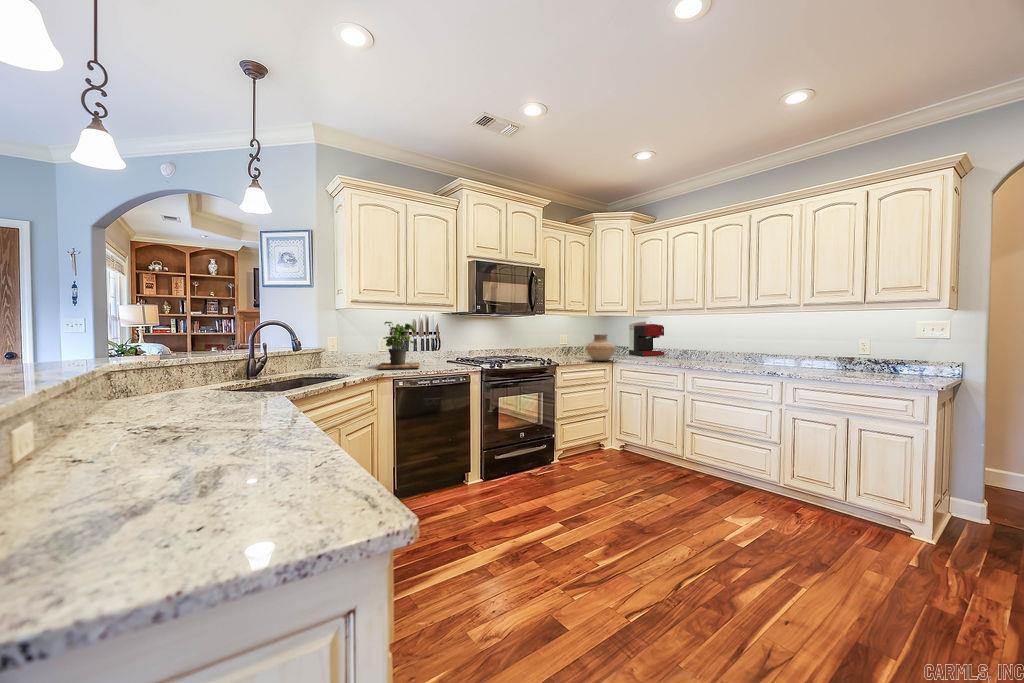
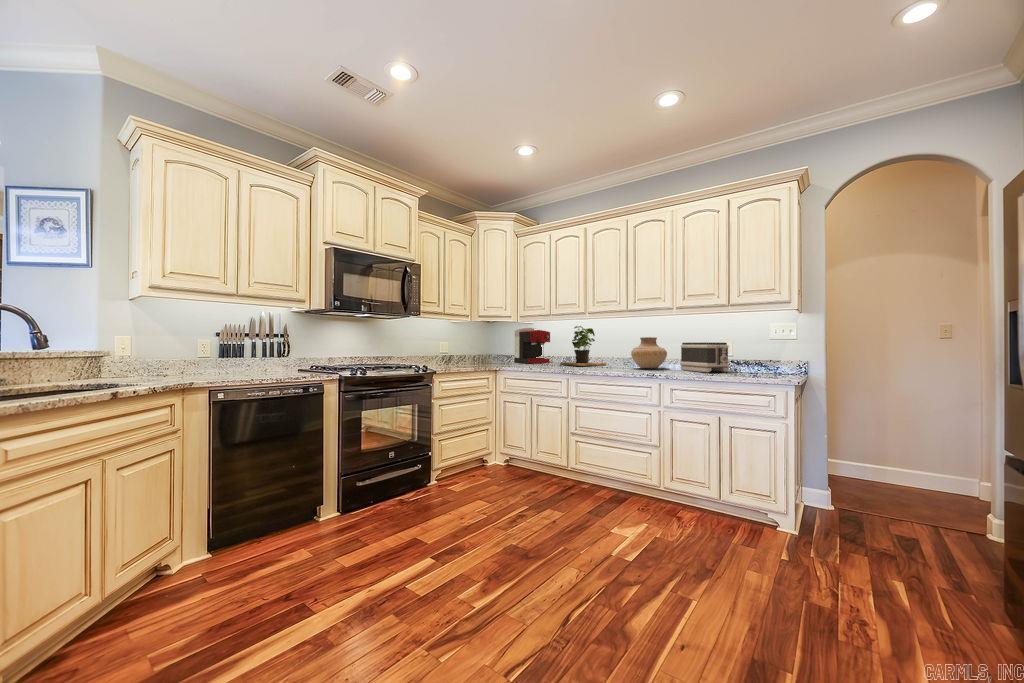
potted plant: present [377,322,419,369] -> present [560,326,607,366]
vase: present [586,334,616,361] -> present [631,337,667,368]
toaster: none [805,340,863,372] -> present [680,342,729,372]

